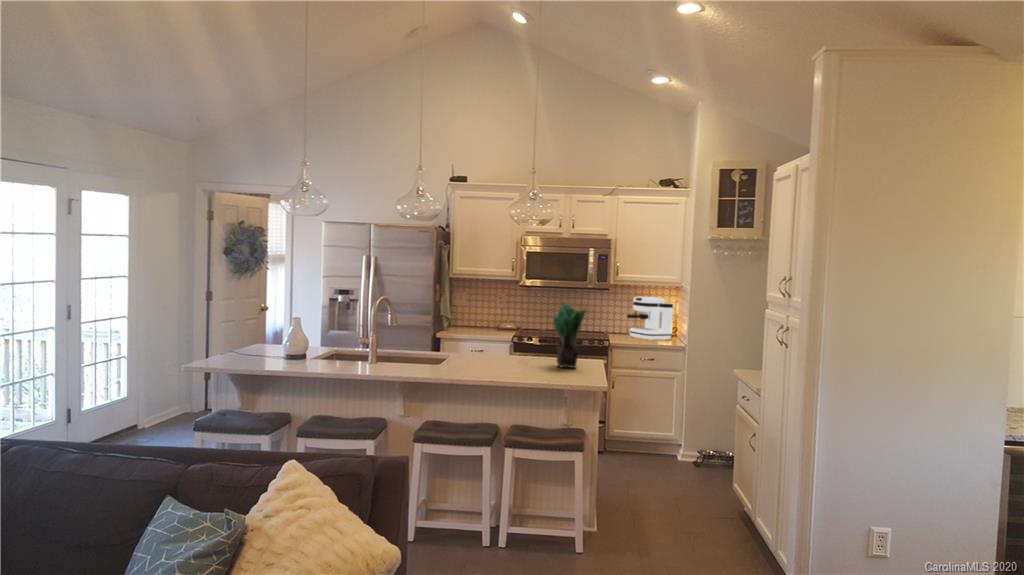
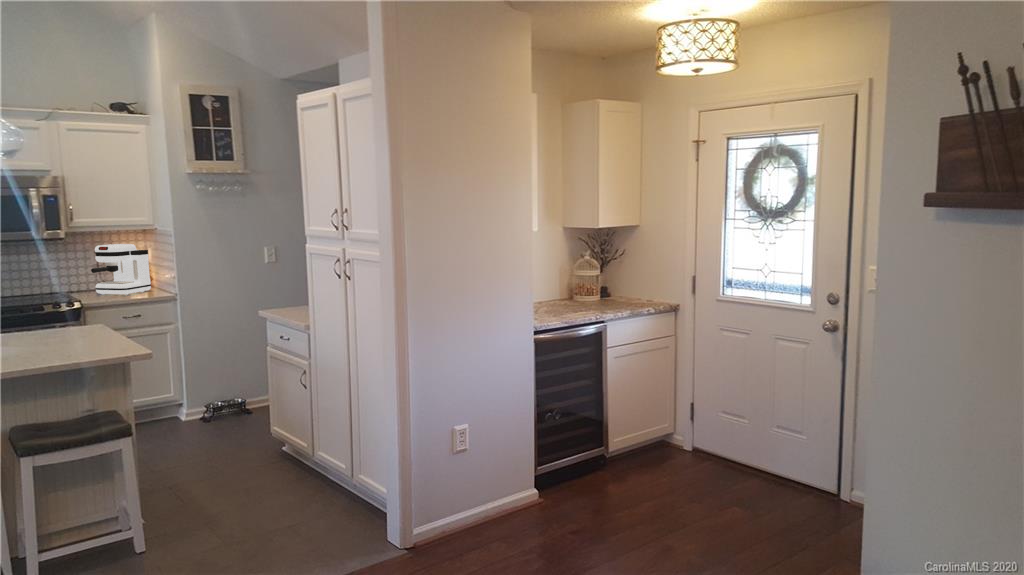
potted plant: present [554,301,586,368] -> none [29,264,86,346]

